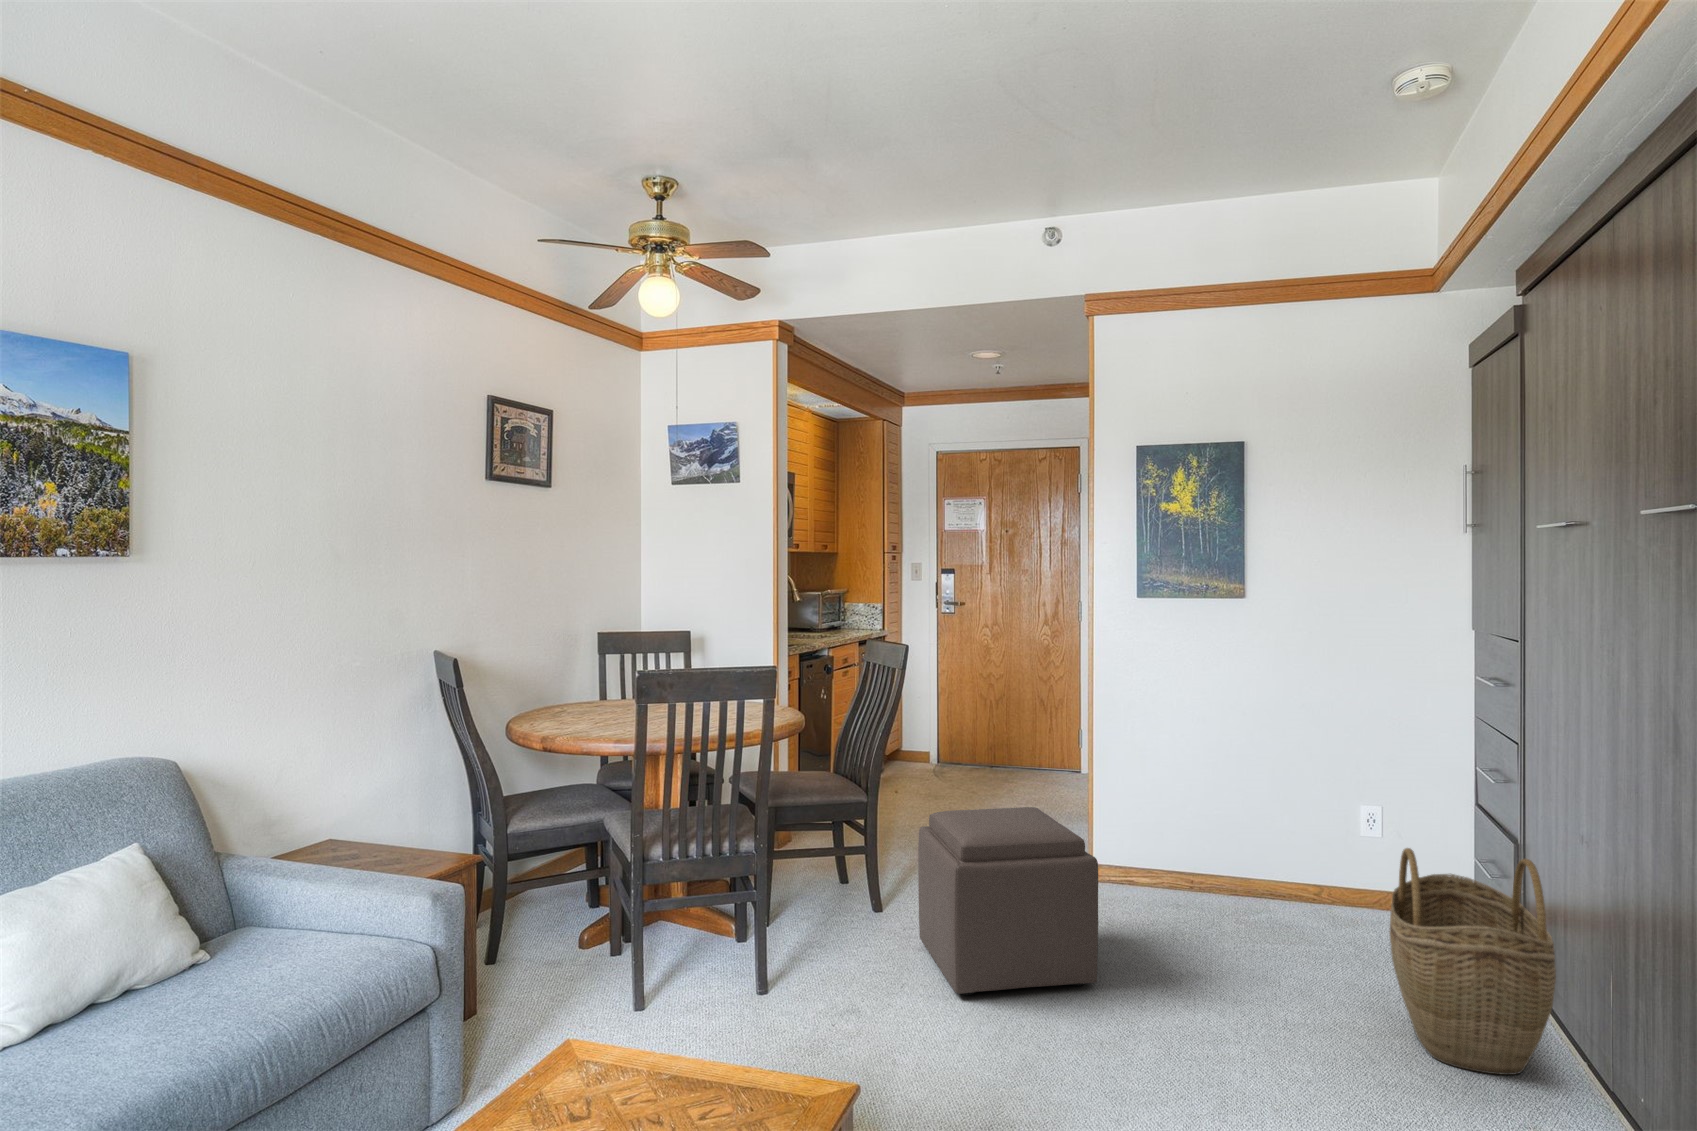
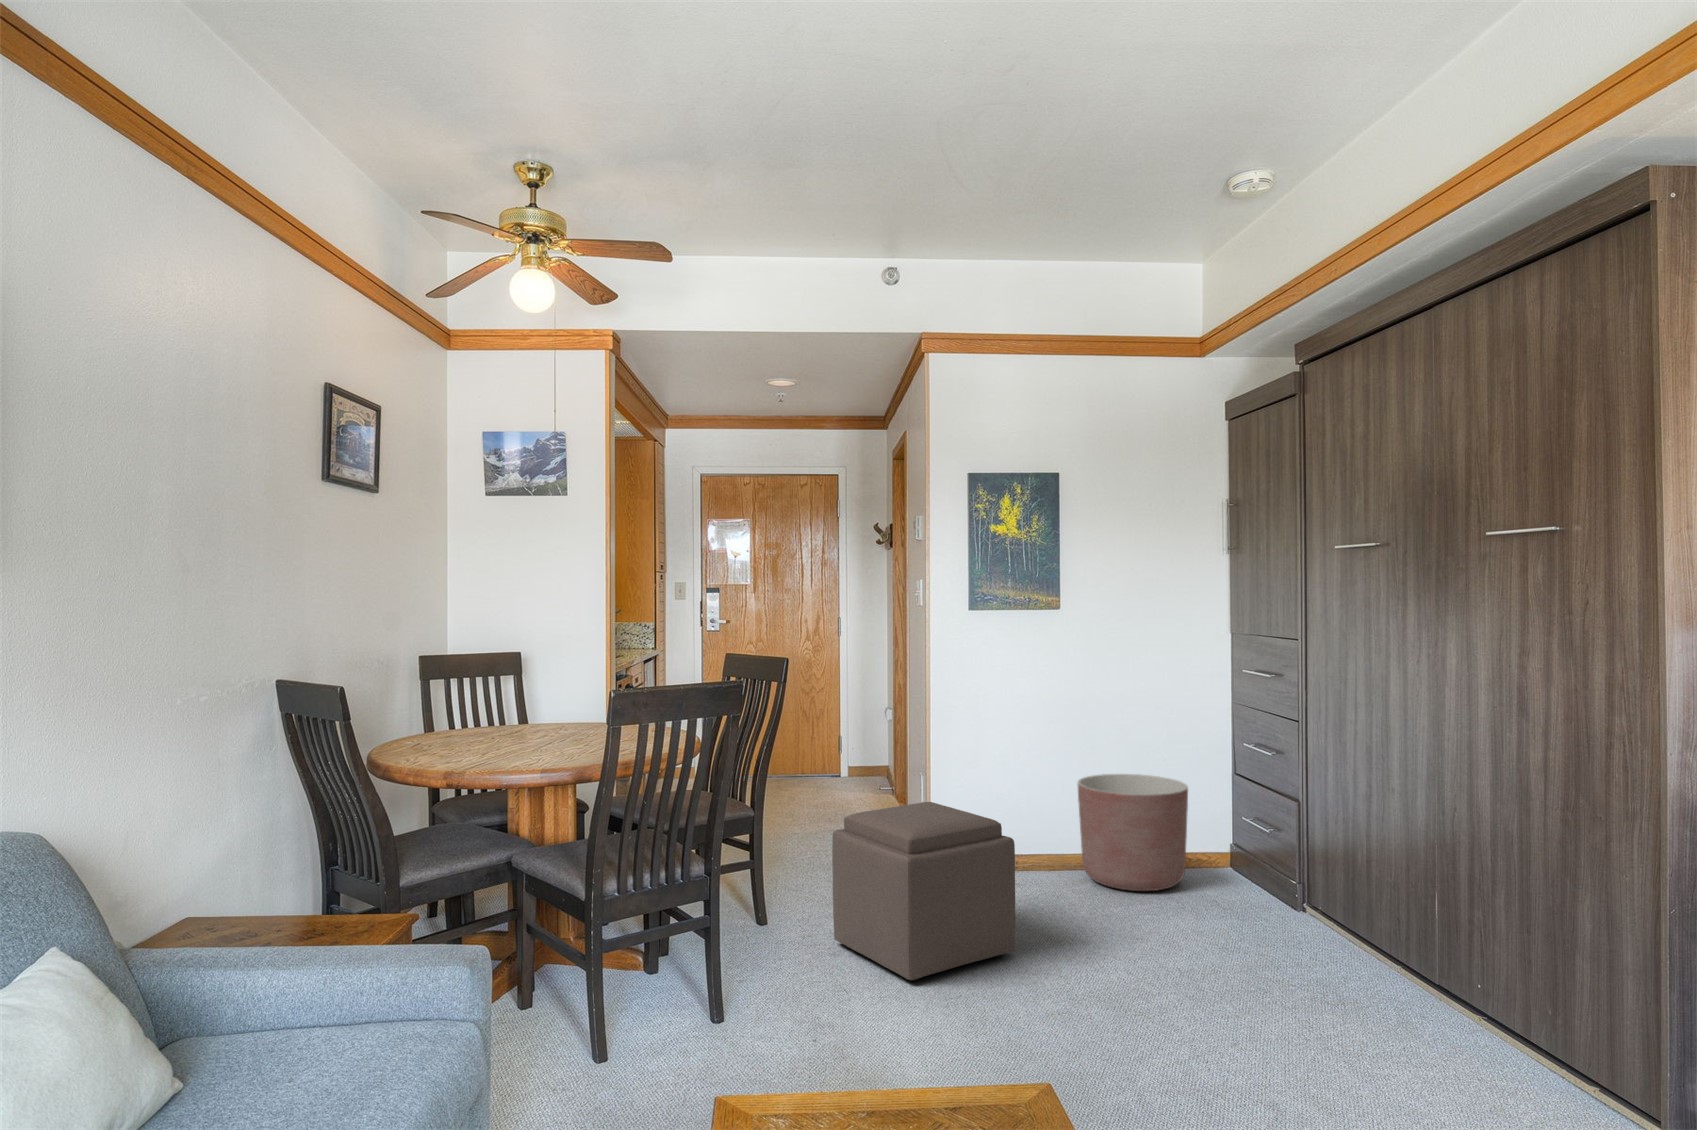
planter: none [1252,795,1393,941] -> present [1078,774,1188,891]
woven basket: present [1389,848,1556,1075] -> none [1232,798,1366,967]

